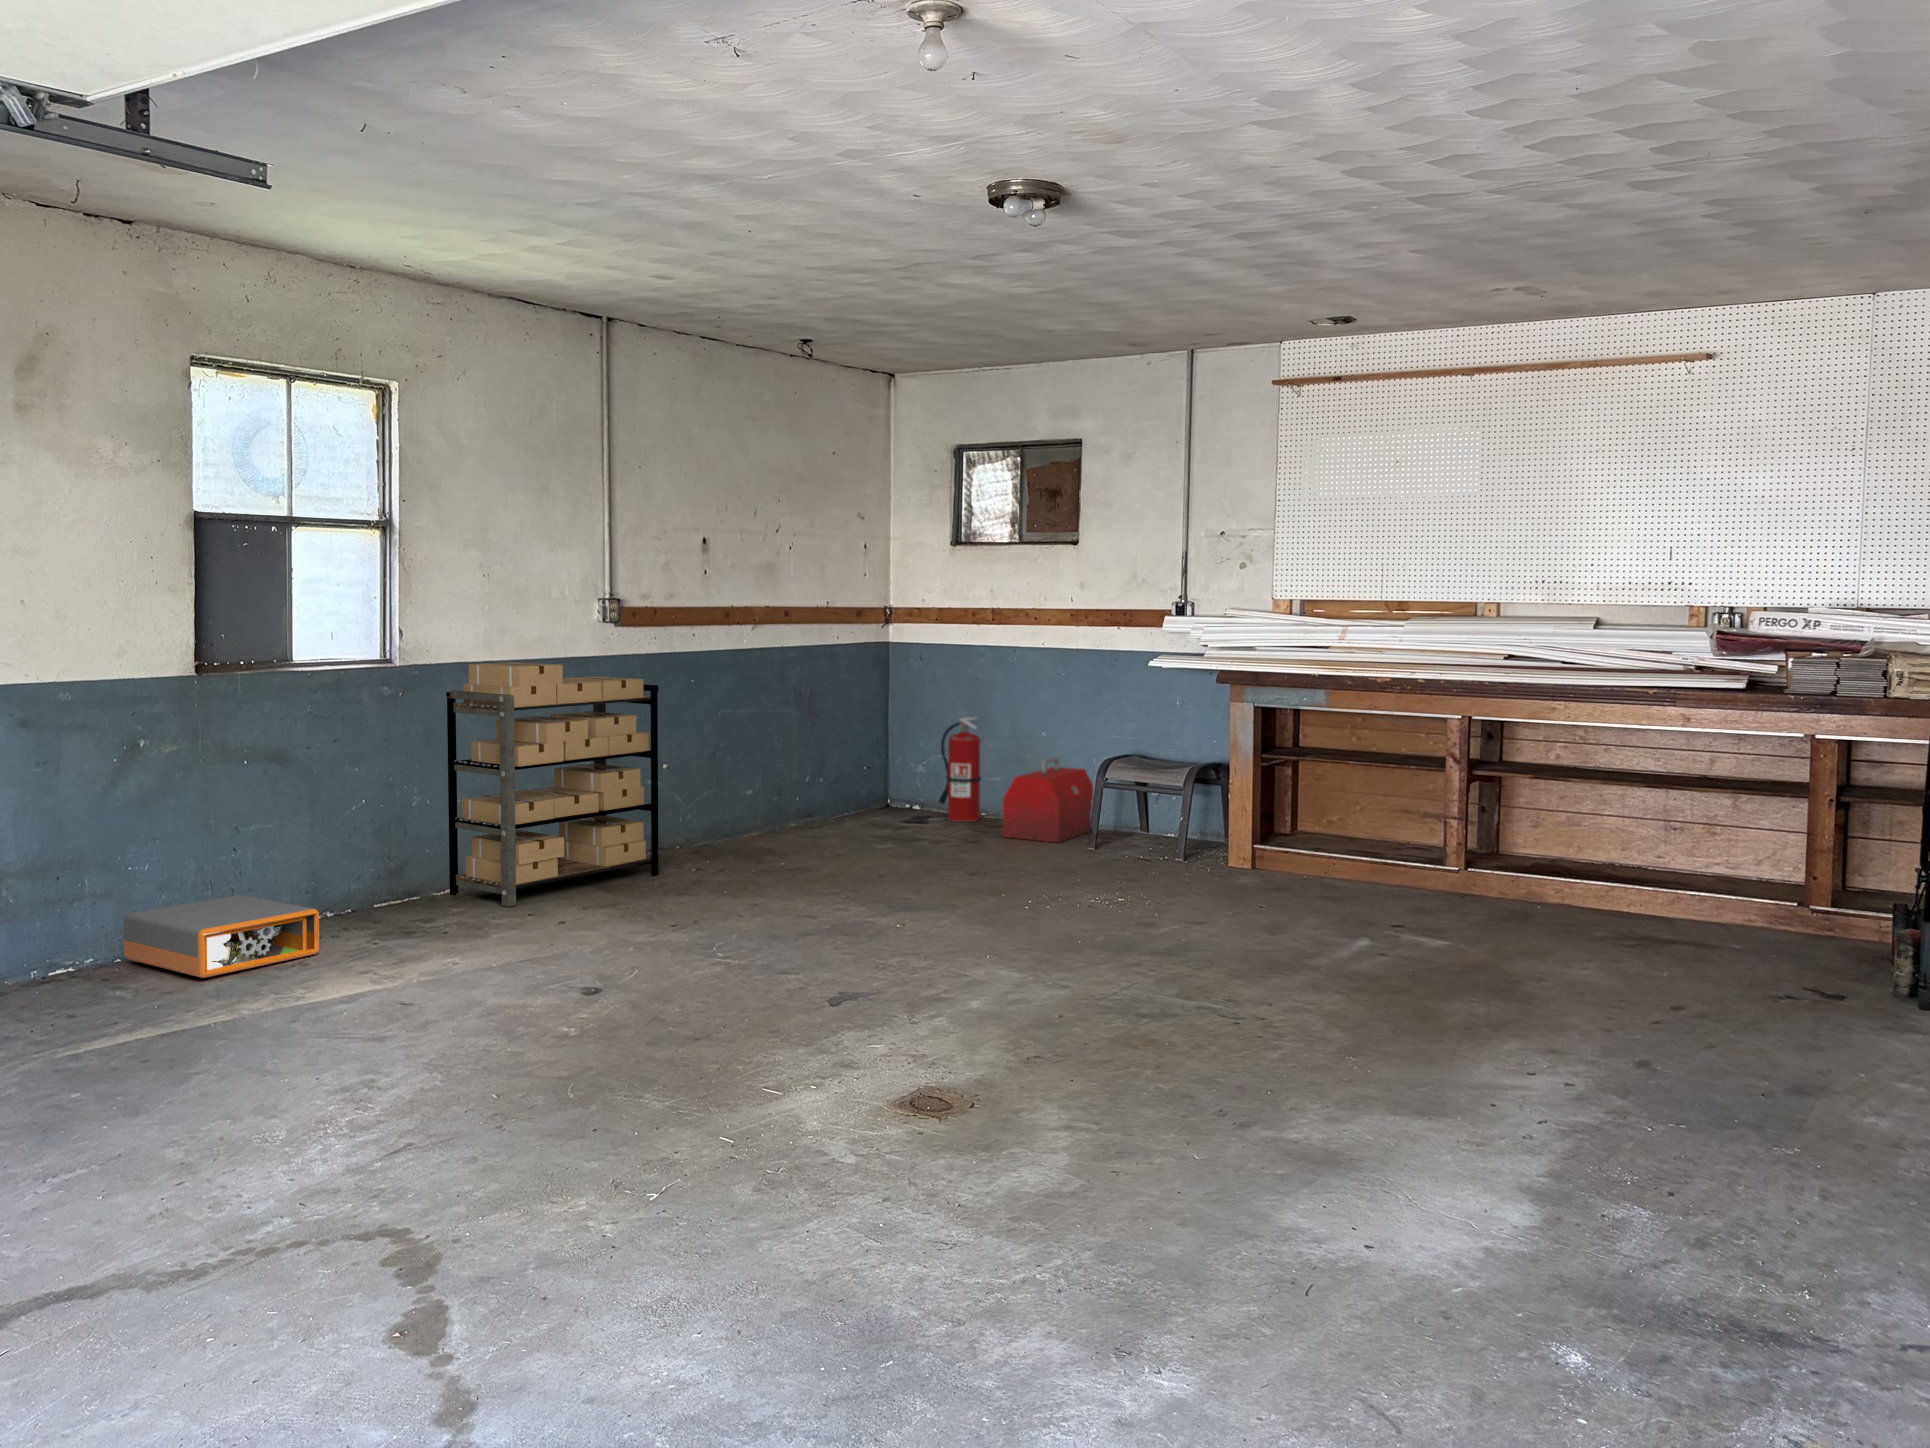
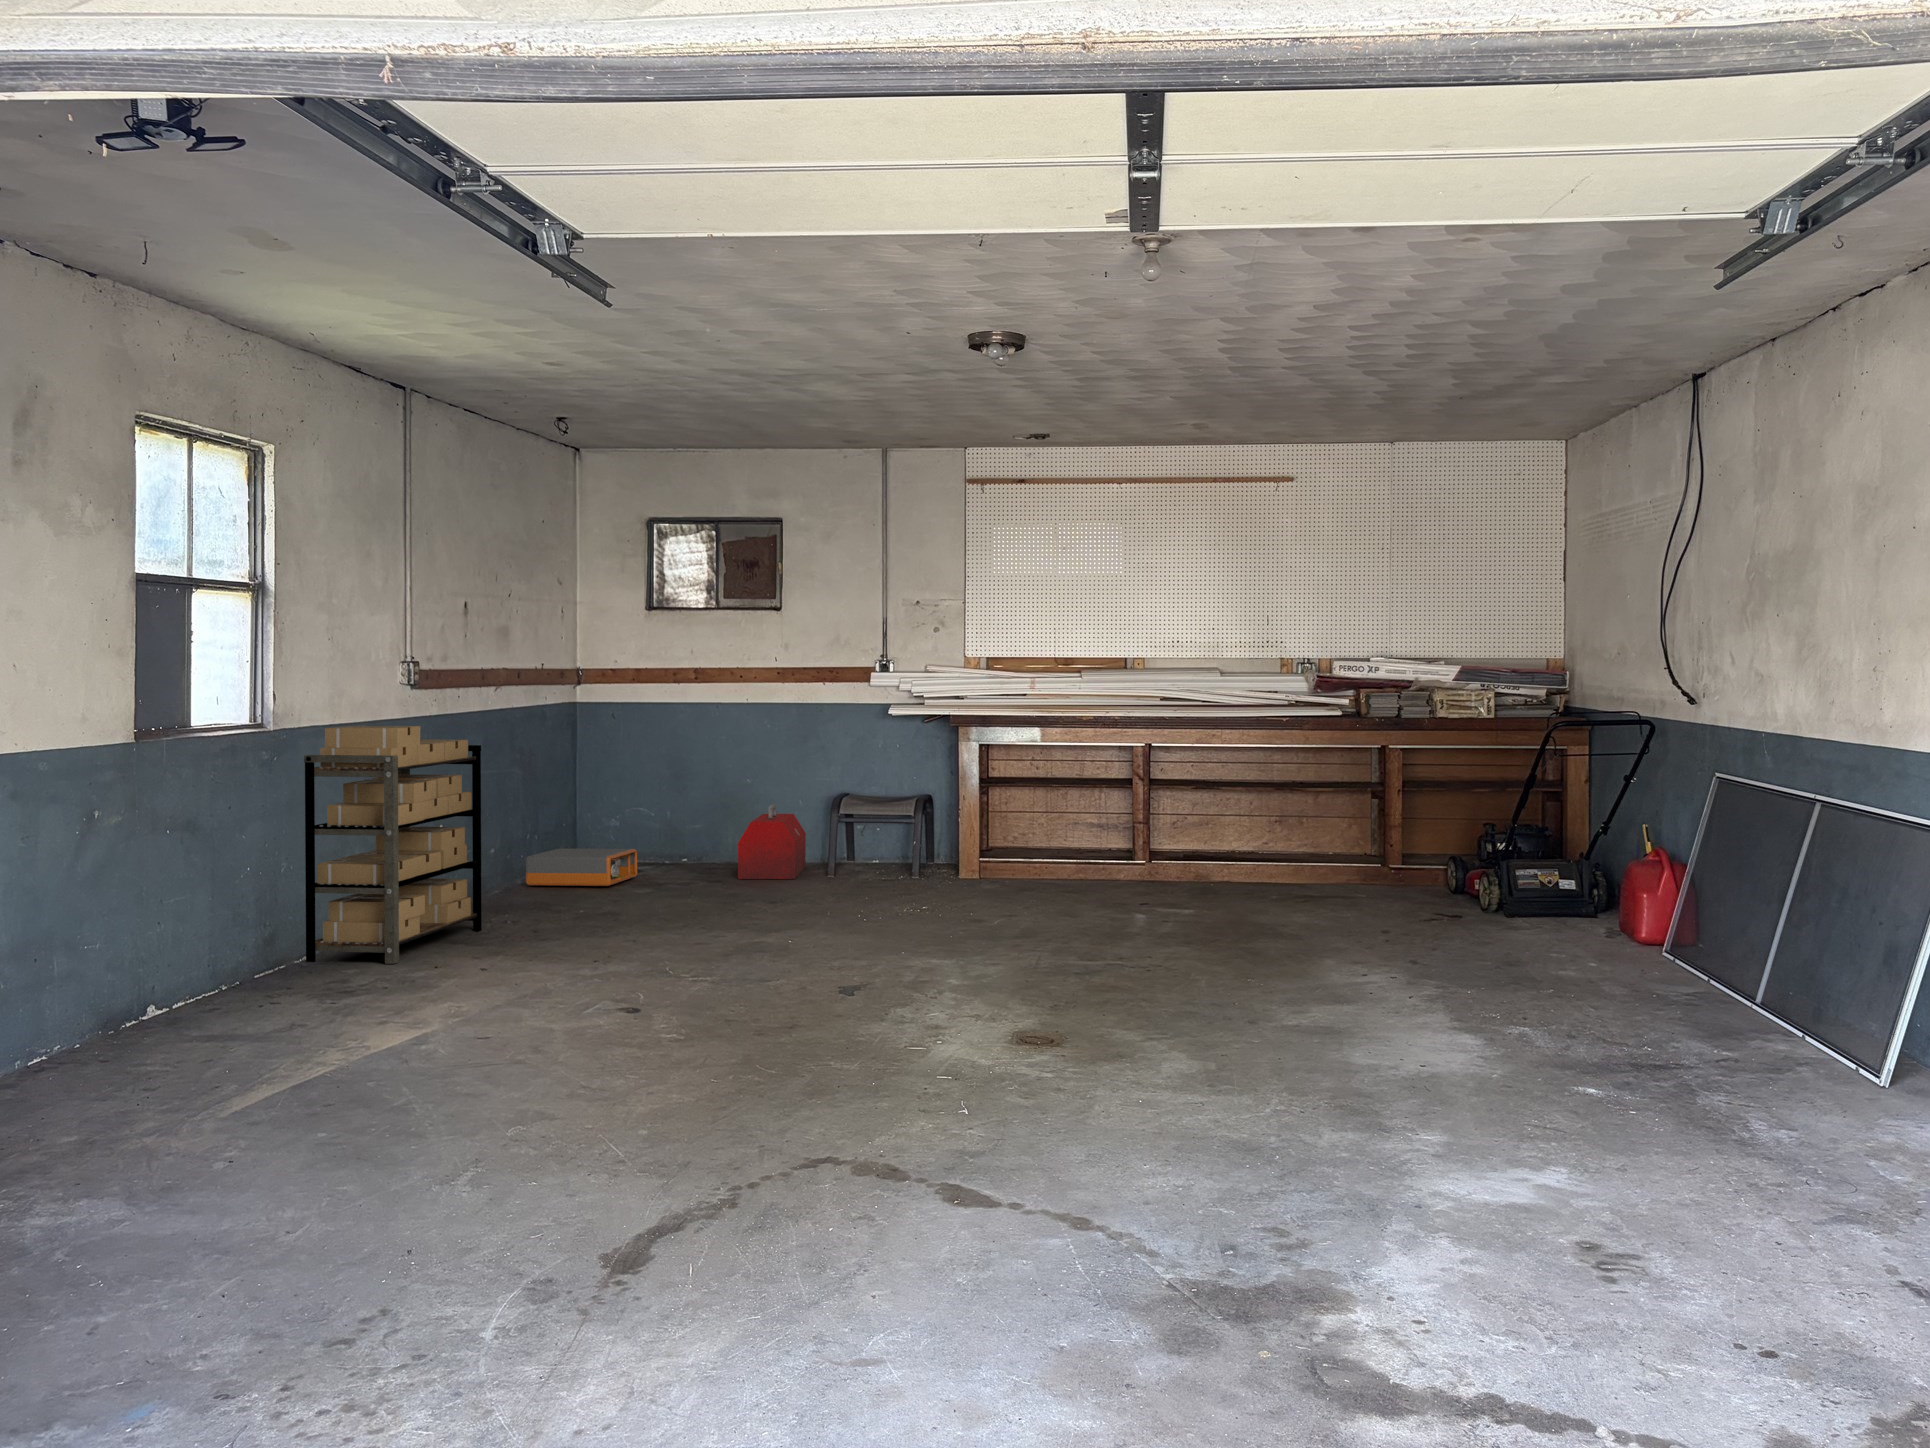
fire extinguisher: present [939,717,981,822] -> none [646,772,690,872]
storage box: present [124,895,319,978] -> present [526,849,637,886]

